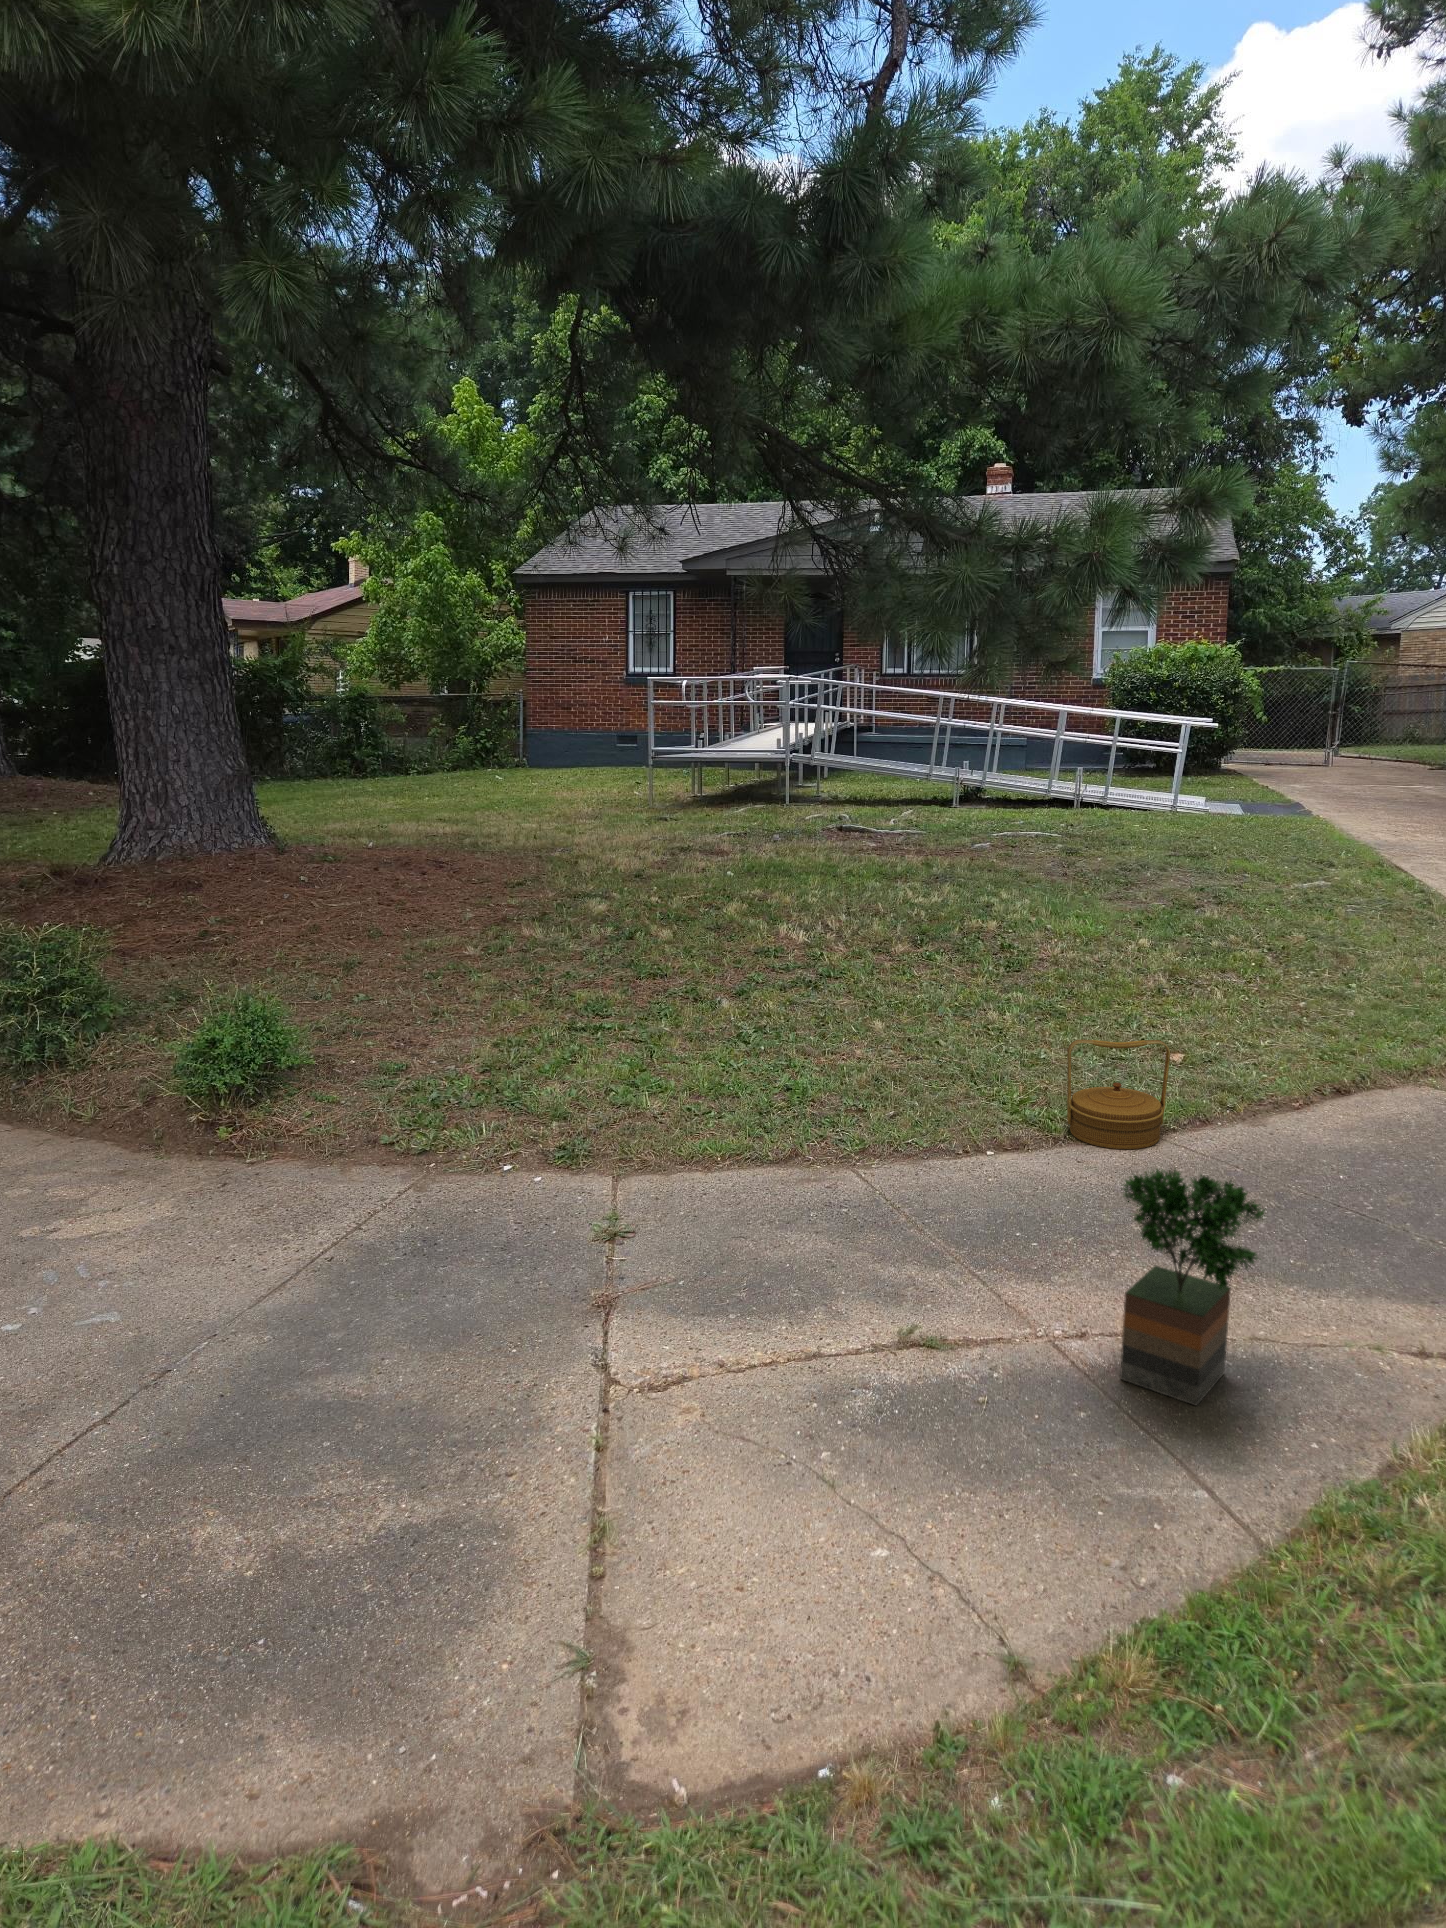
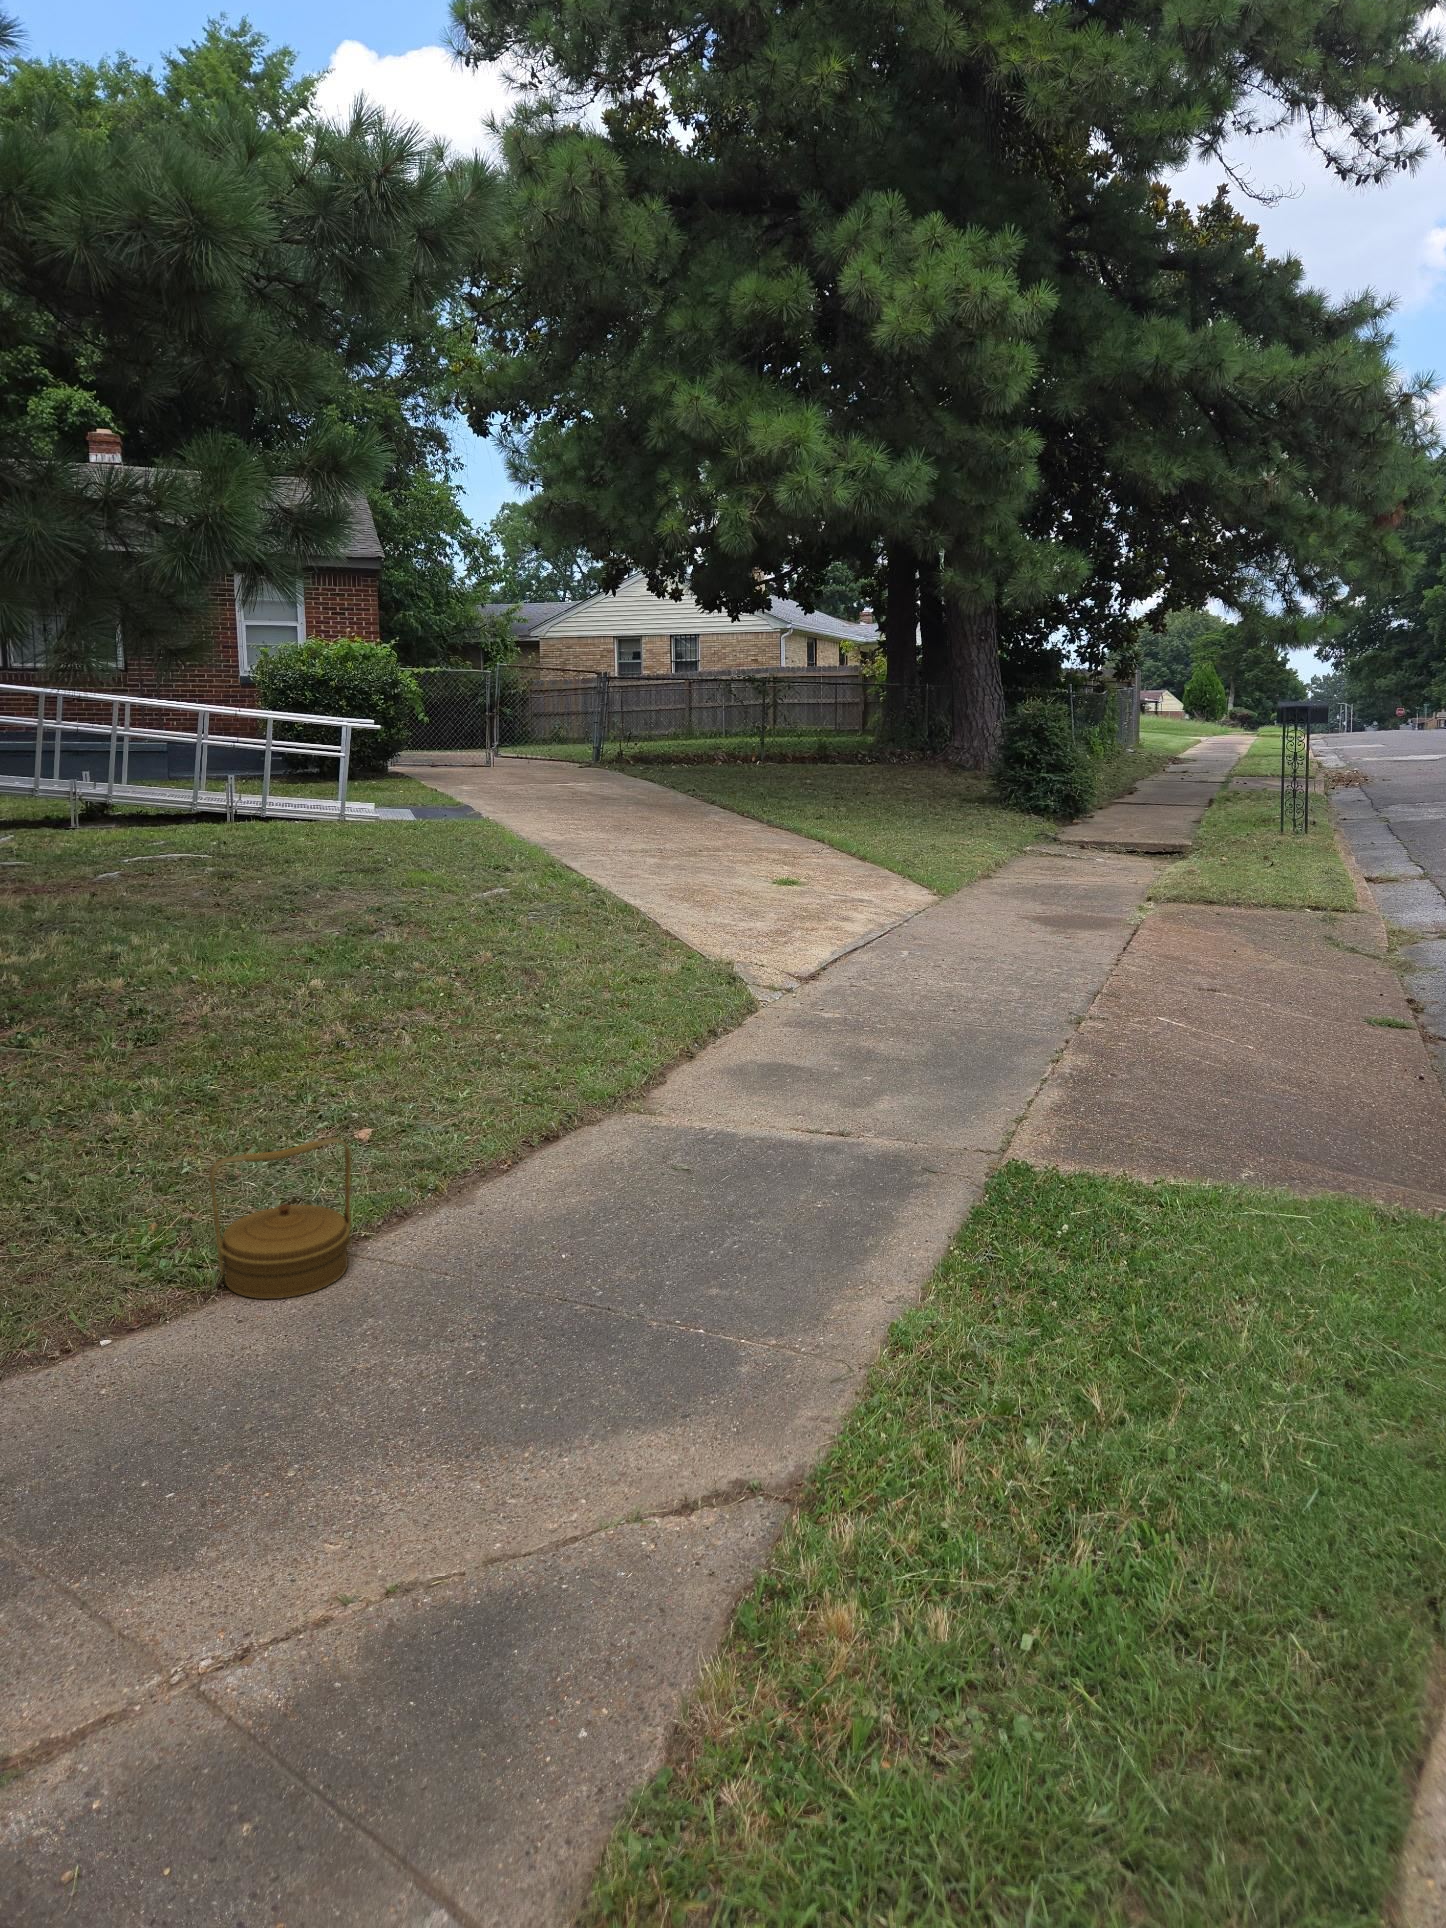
potted tree: present [1120,1169,1264,1406] -> none [276,1405,505,1780]

